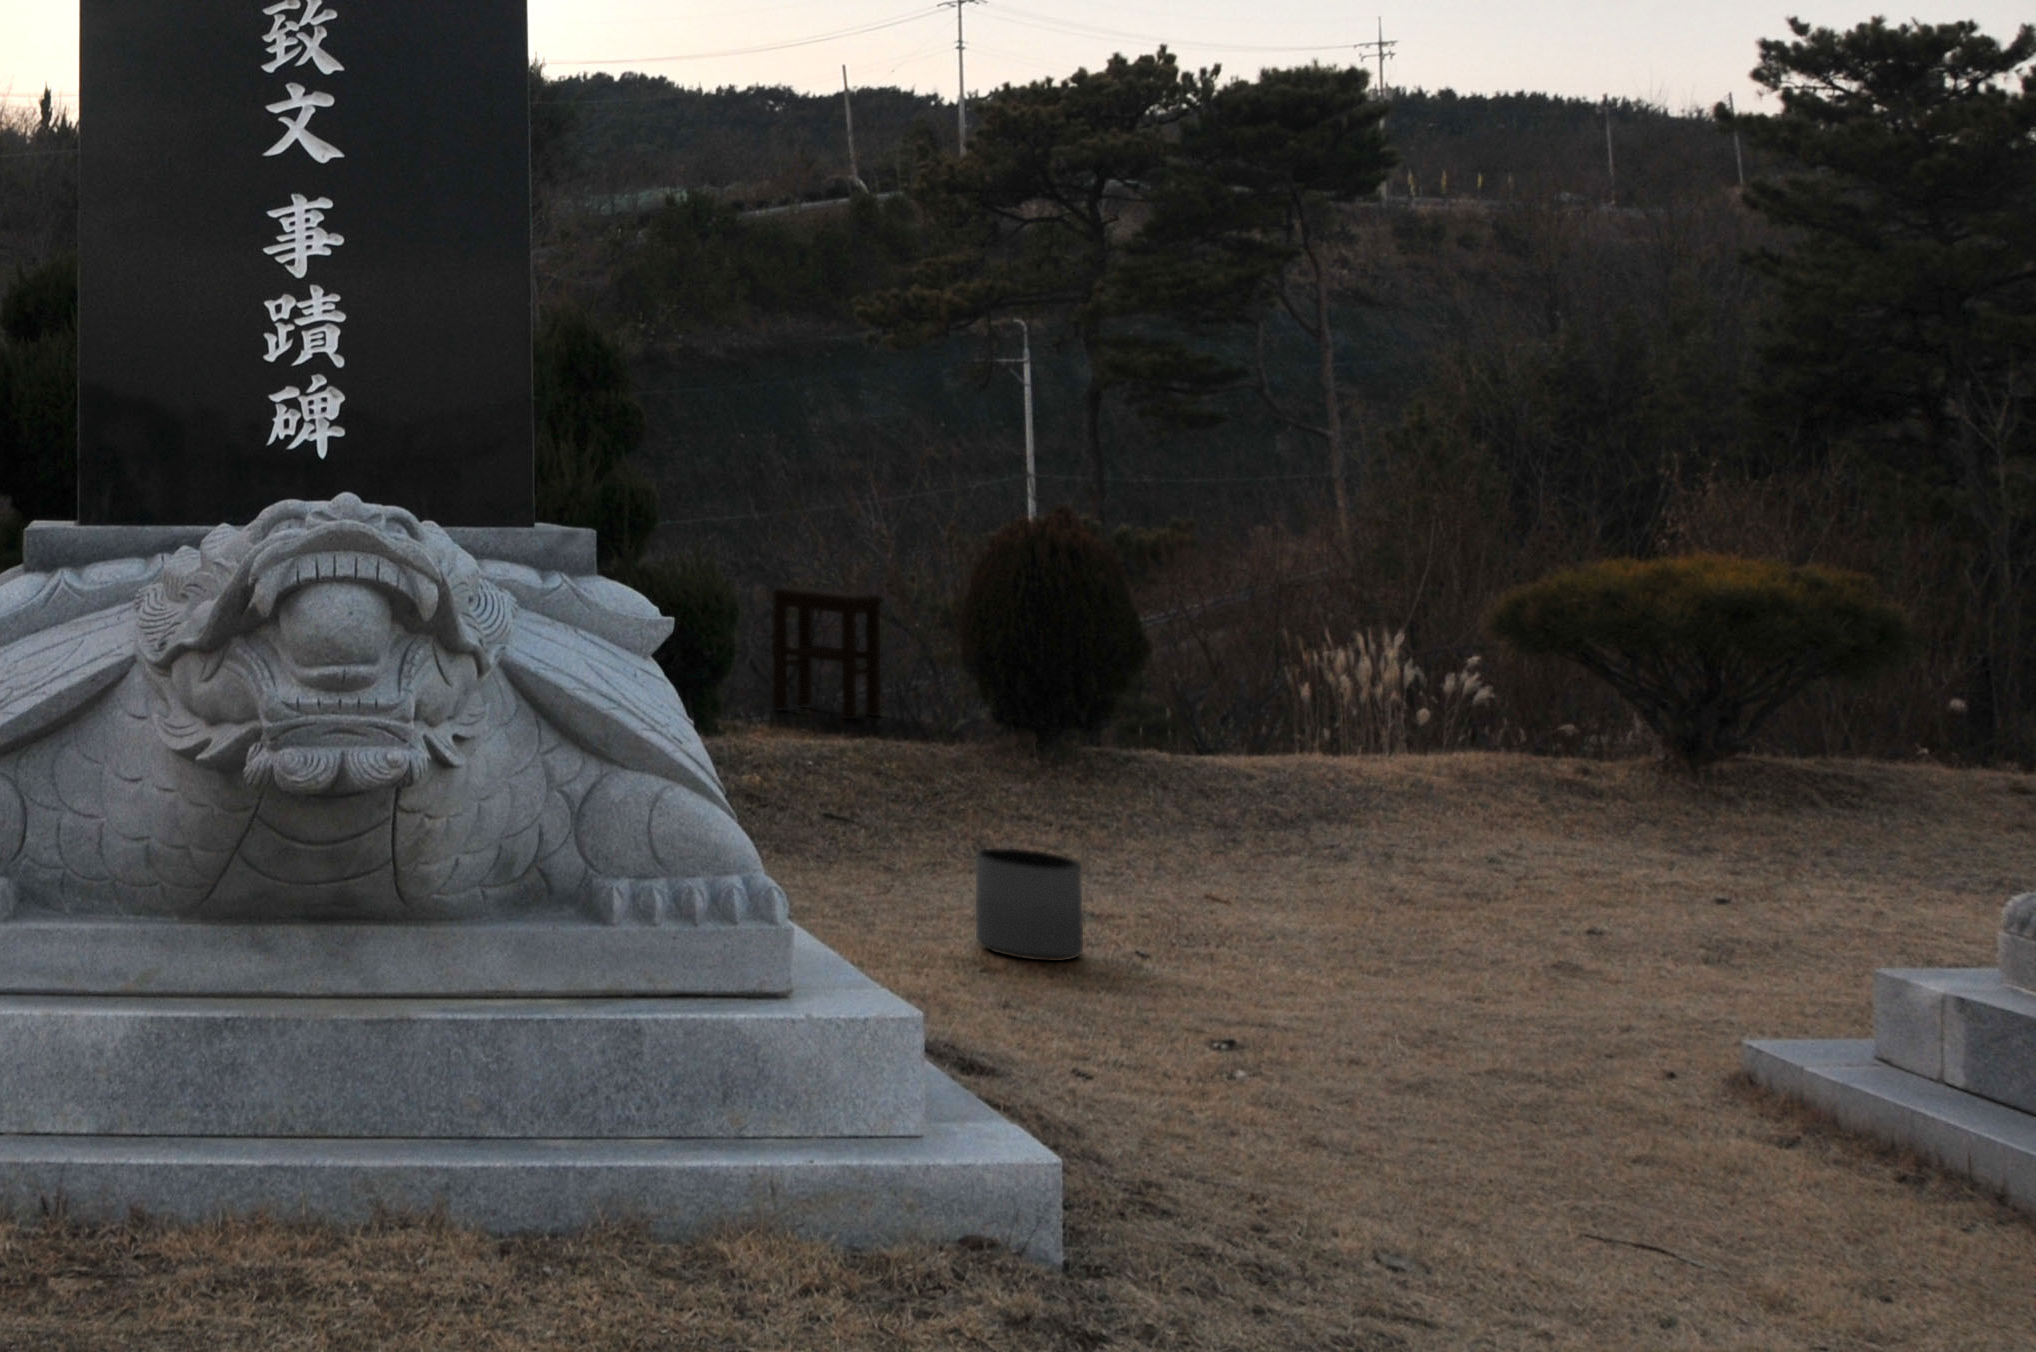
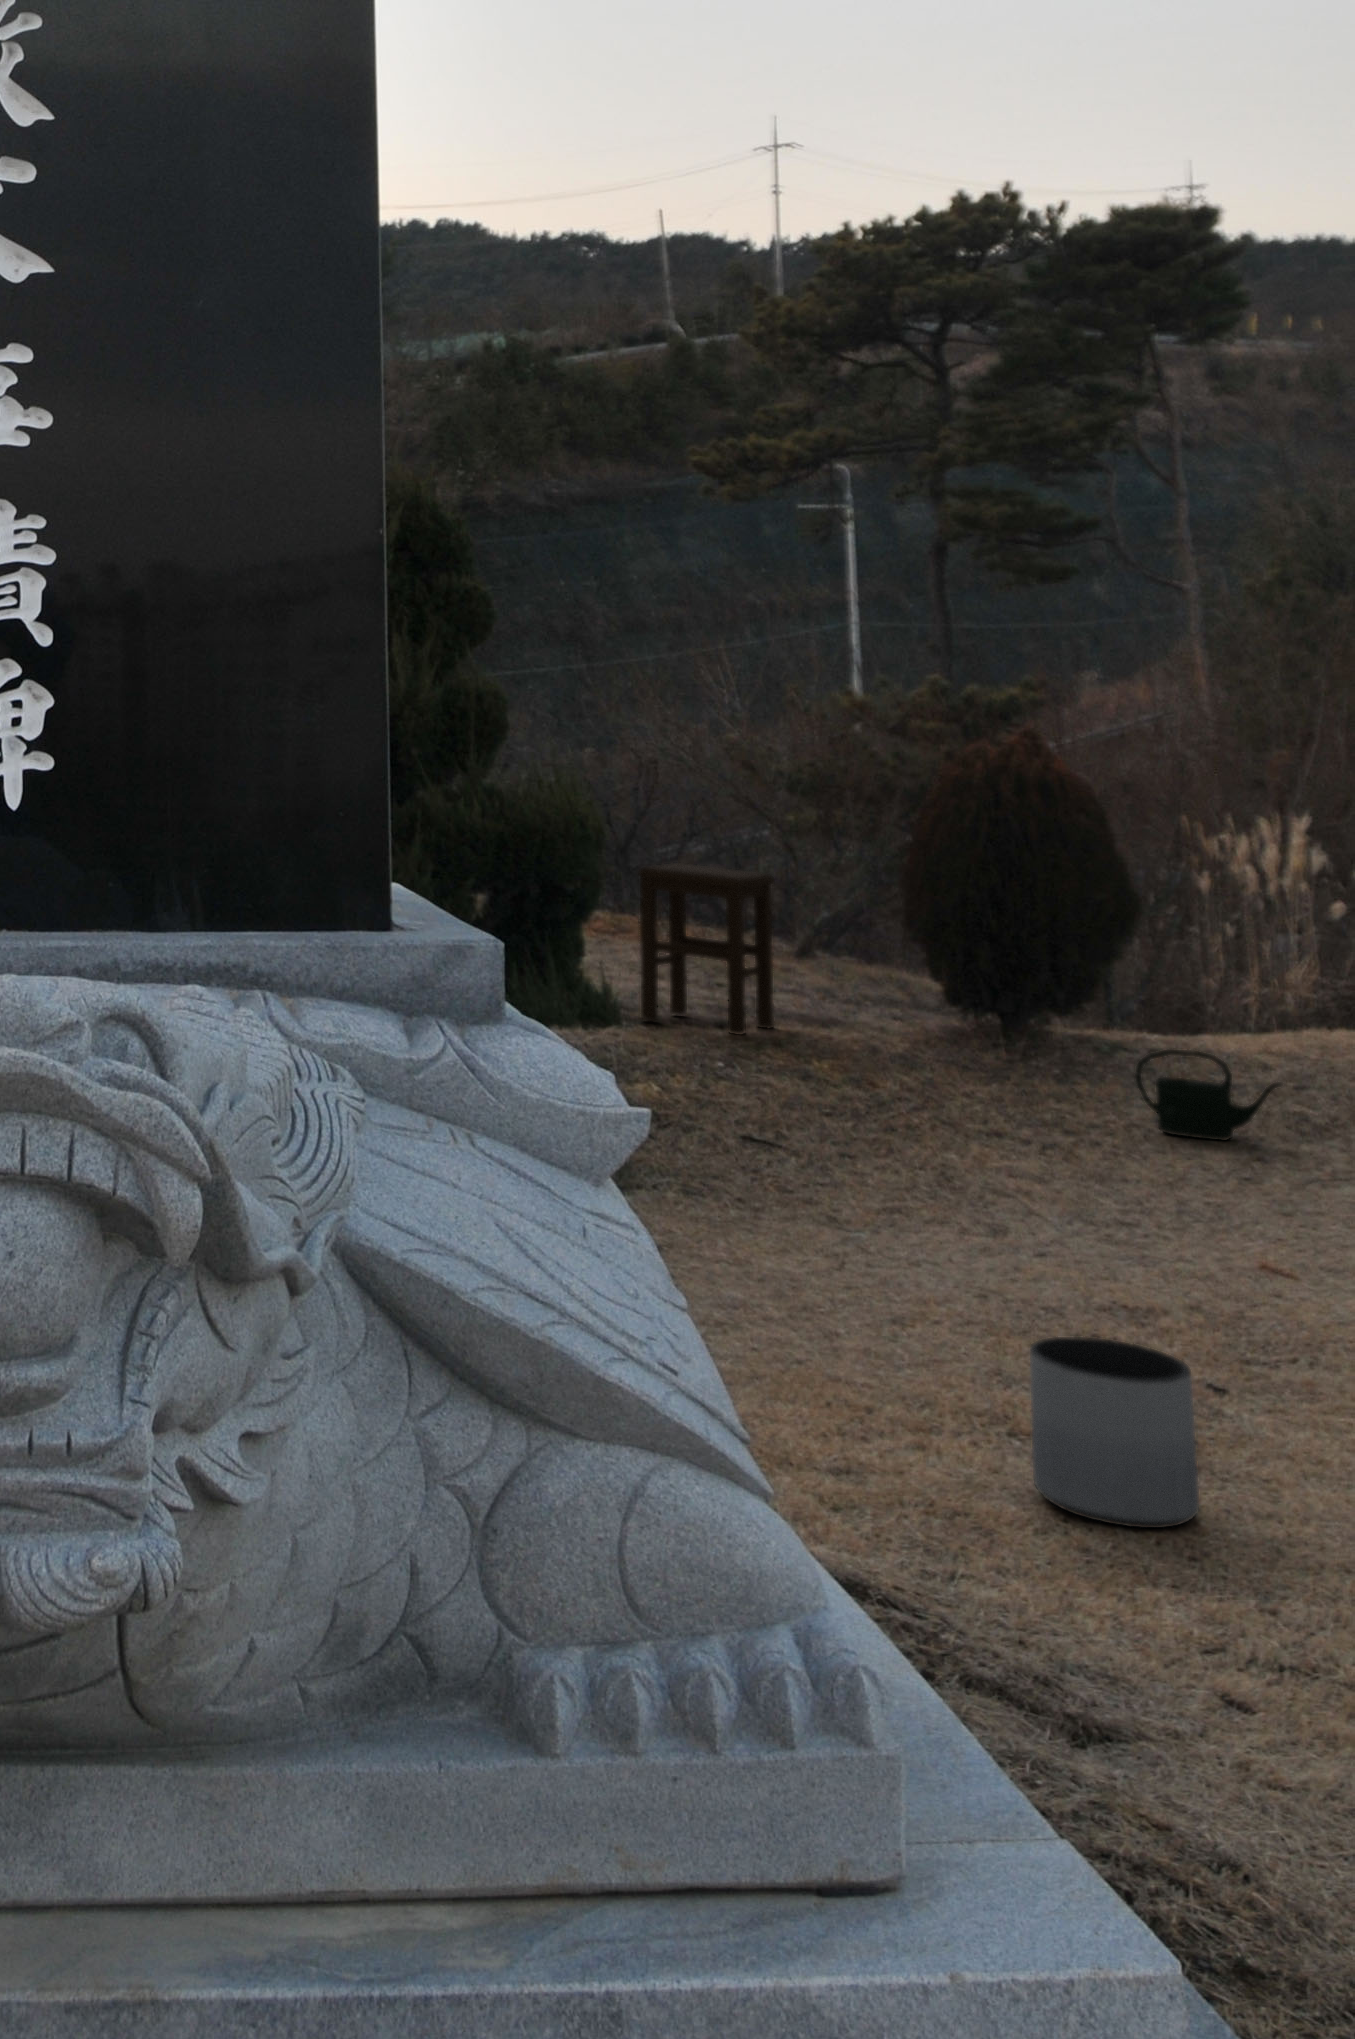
watering can: none [1145,719,1258,787] -> present [1136,1050,1282,1140]

